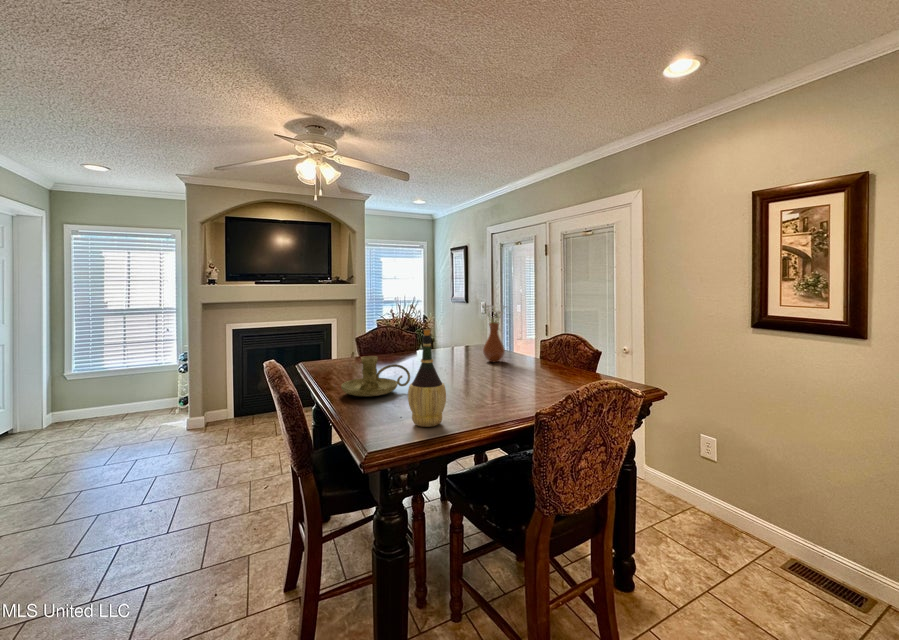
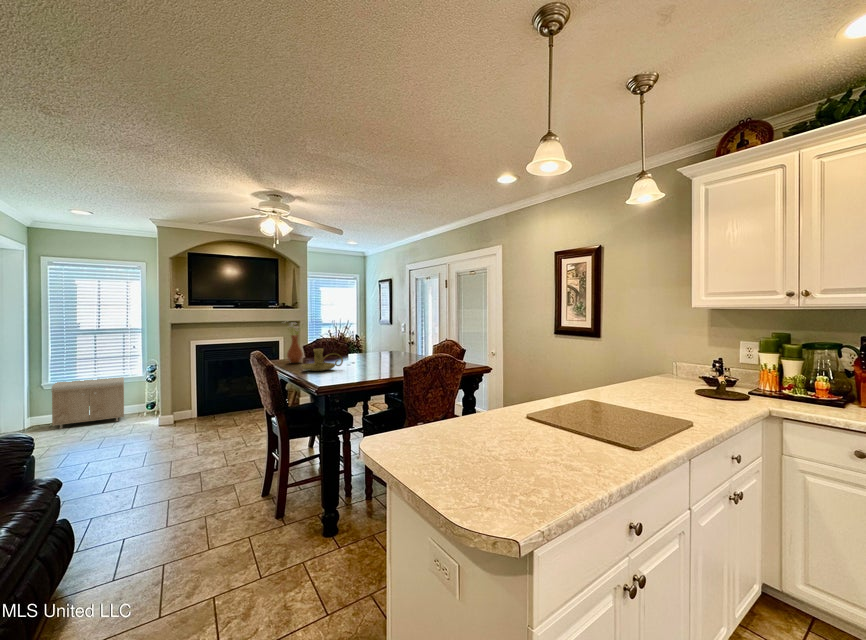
vase: present [482,303,506,362] -> present [287,323,303,363]
wine bottle: present [408,329,446,427] -> none [341,328,361,378]
storage bench: none [68,366,158,427] -> present [52,377,124,428]

